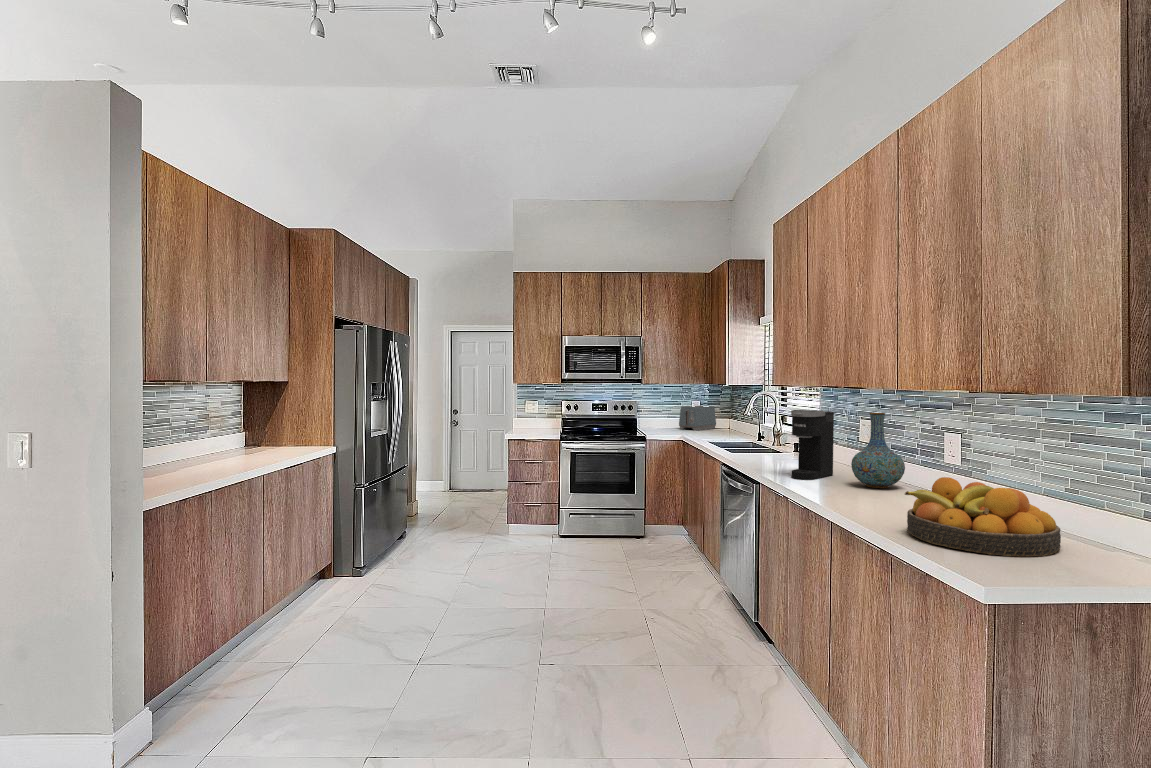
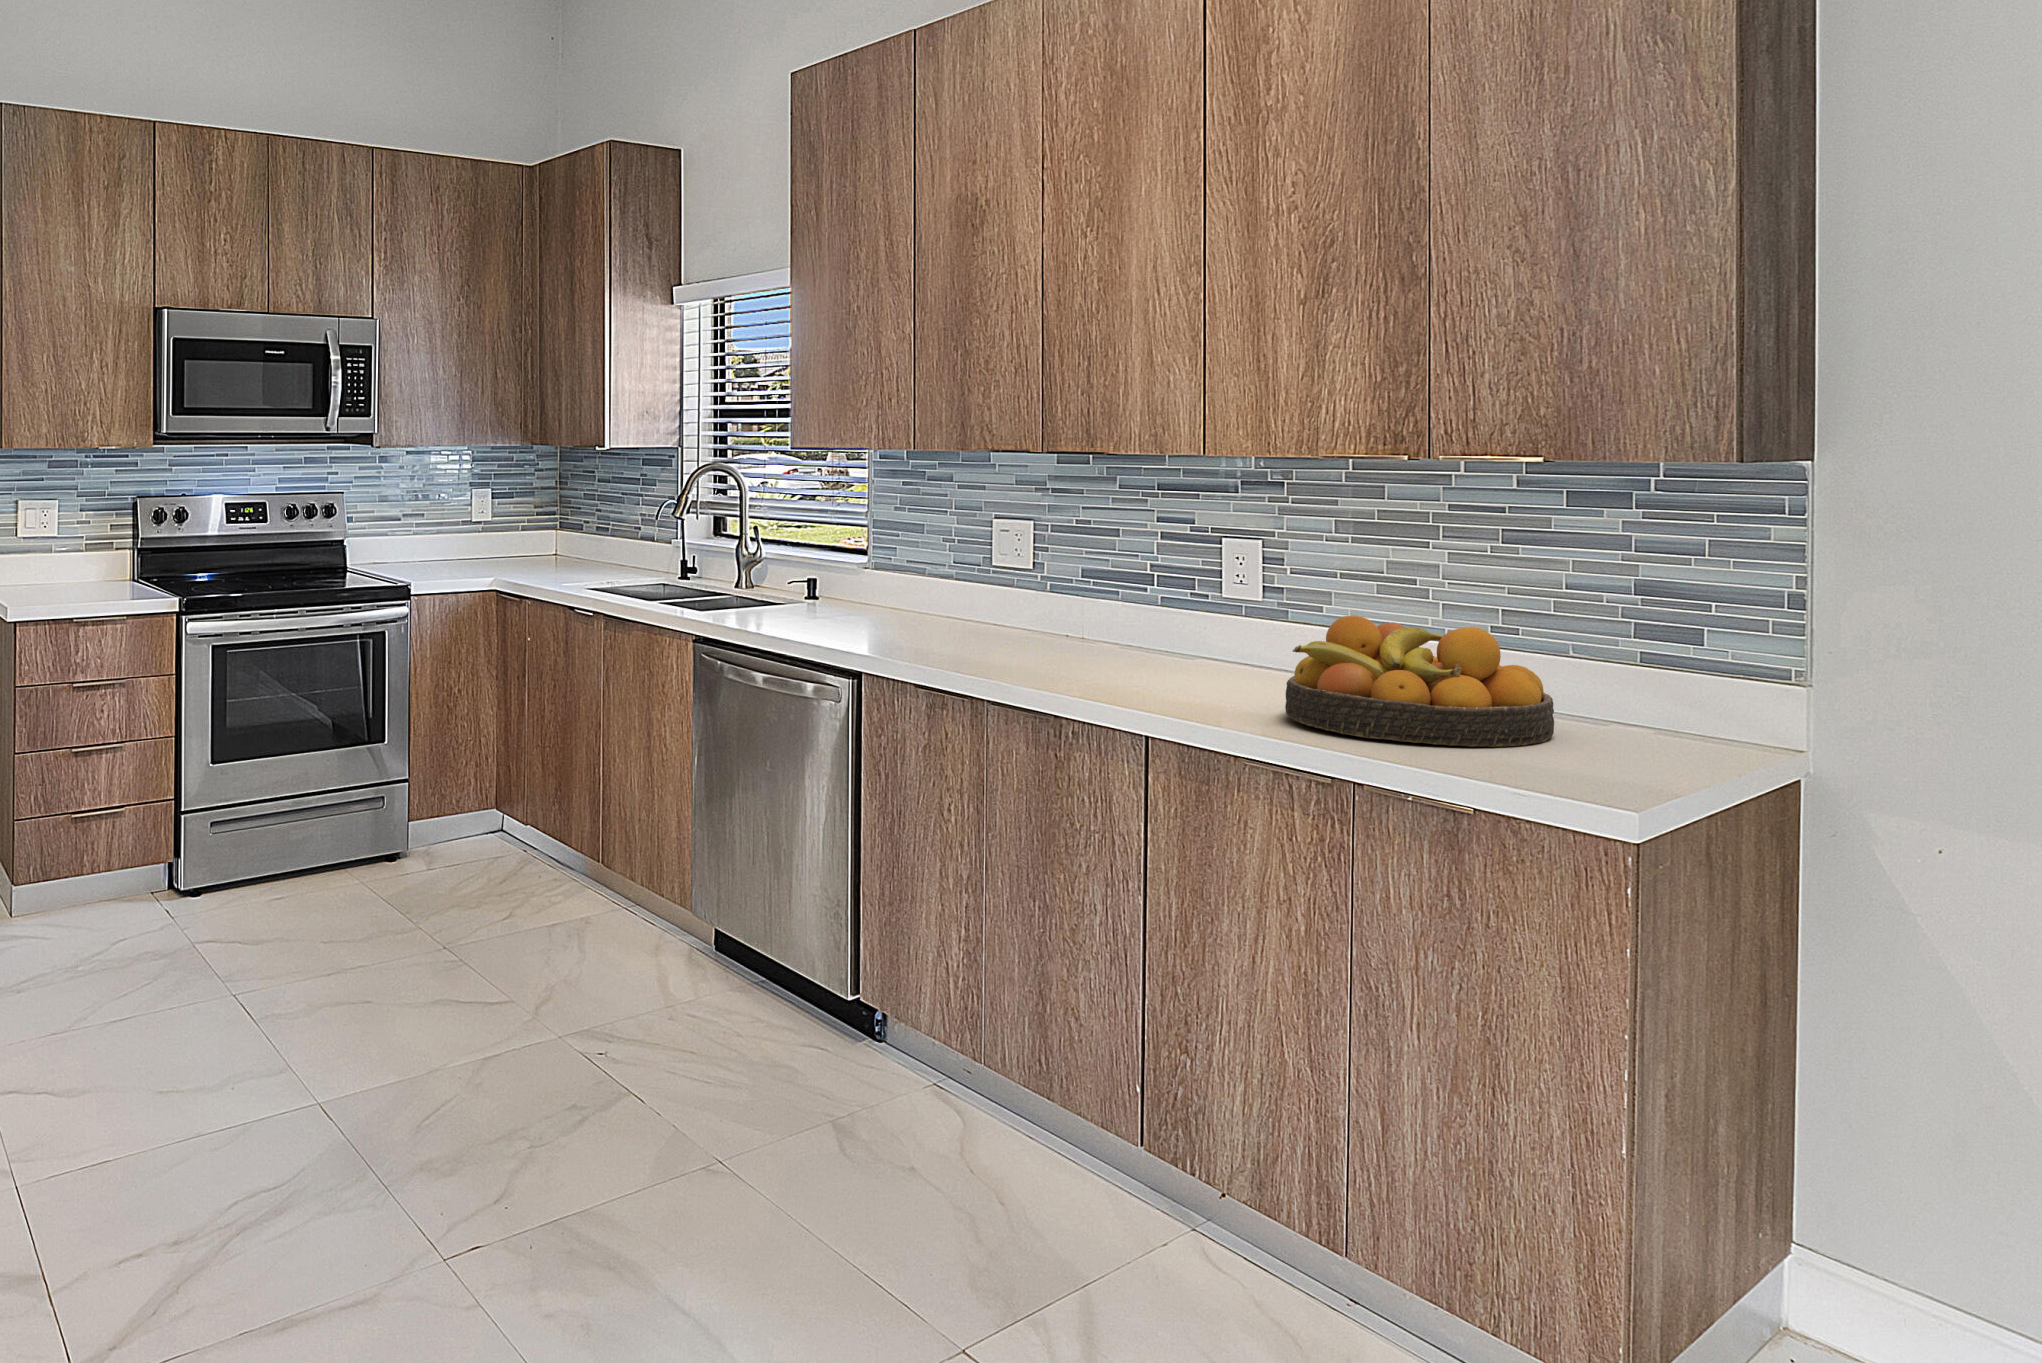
toaster: present [679,406,716,431] -> none [446,499,529,560]
coffee maker: present [791,410,834,480] -> none [903,499,973,648]
vase: present [851,413,905,488] -> none [1041,502,1146,656]

